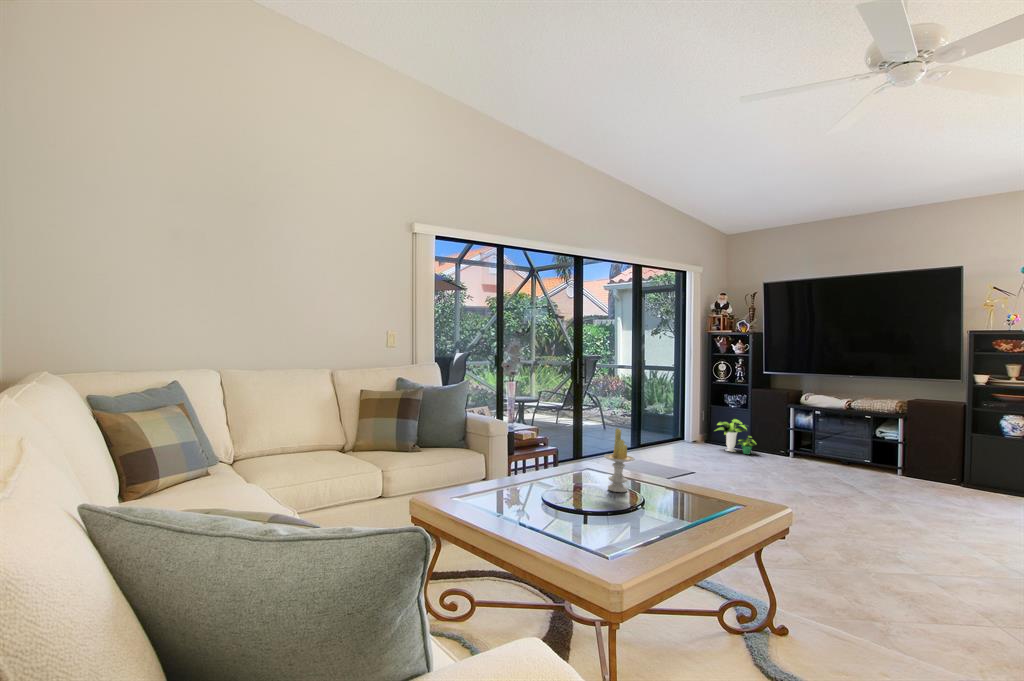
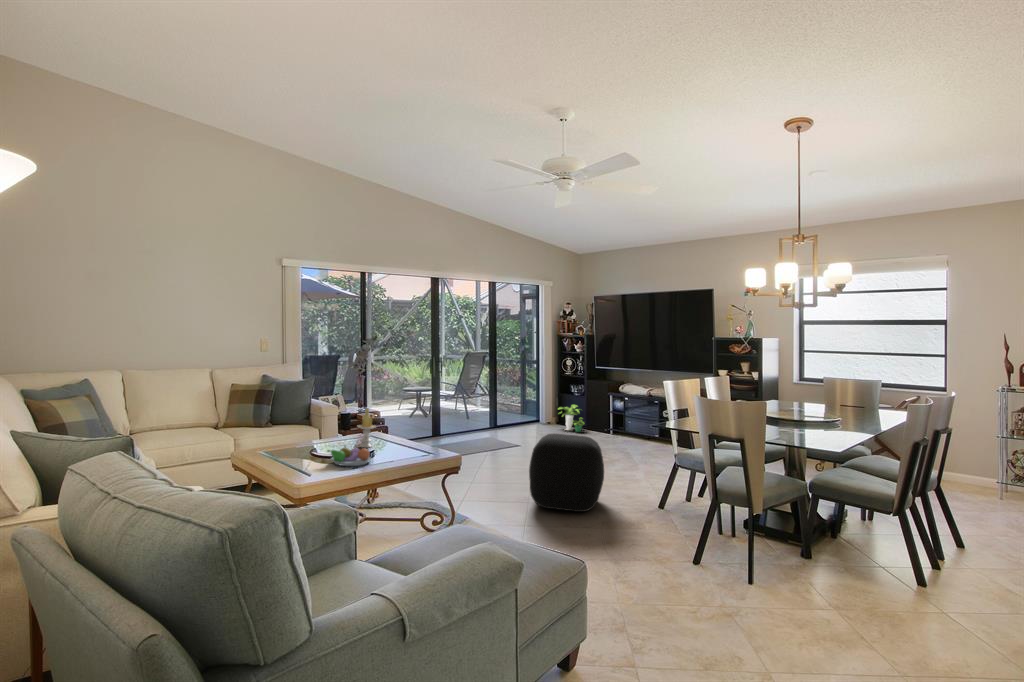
ottoman: none [821,466,969,594] -> present [529,434,604,512]
fruit bowl: none [605,493,681,535] -> present [327,446,371,466]

